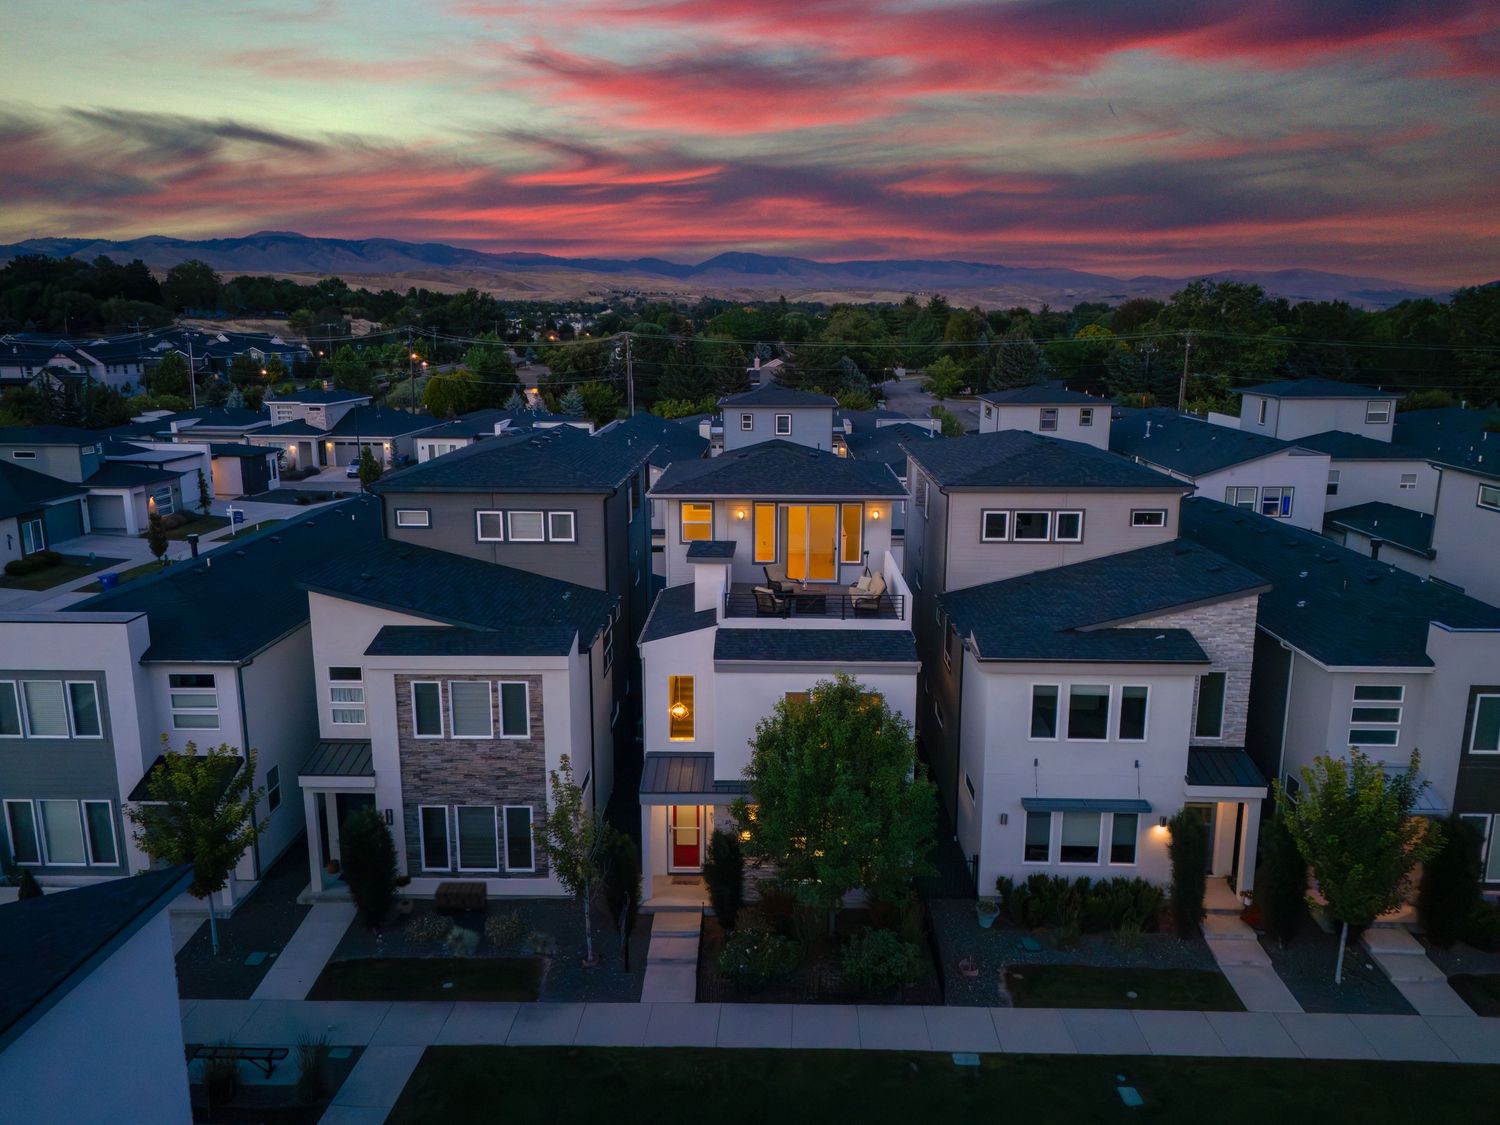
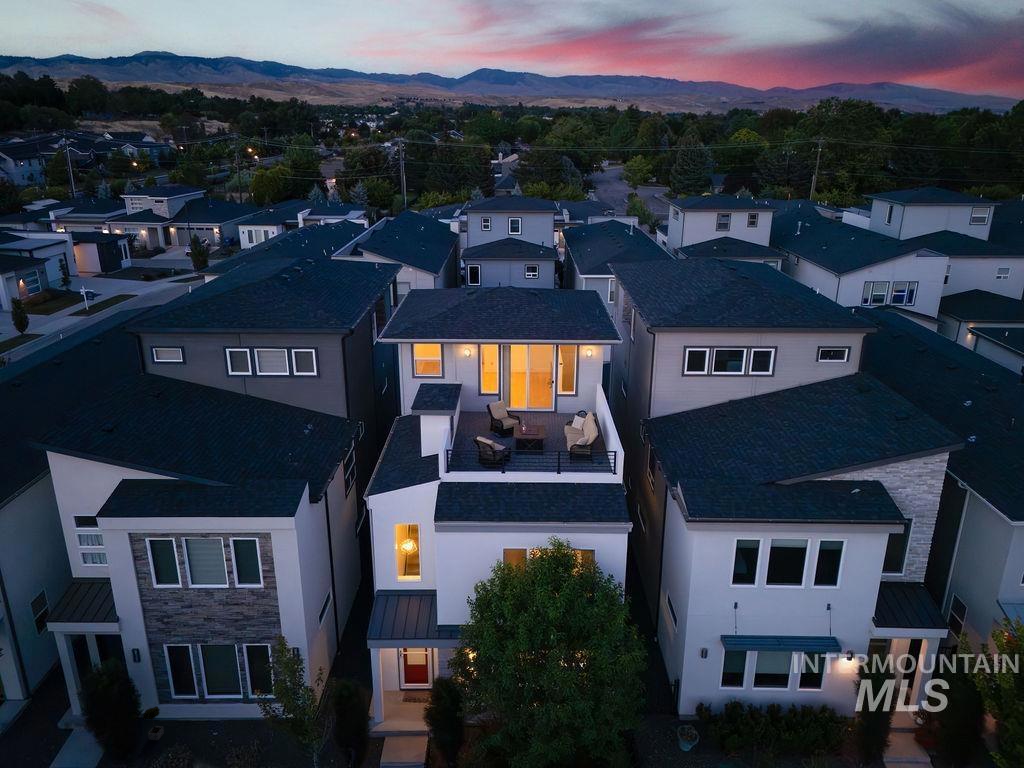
bench: present [434,882,487,912] -> none [181,708,233,739]

